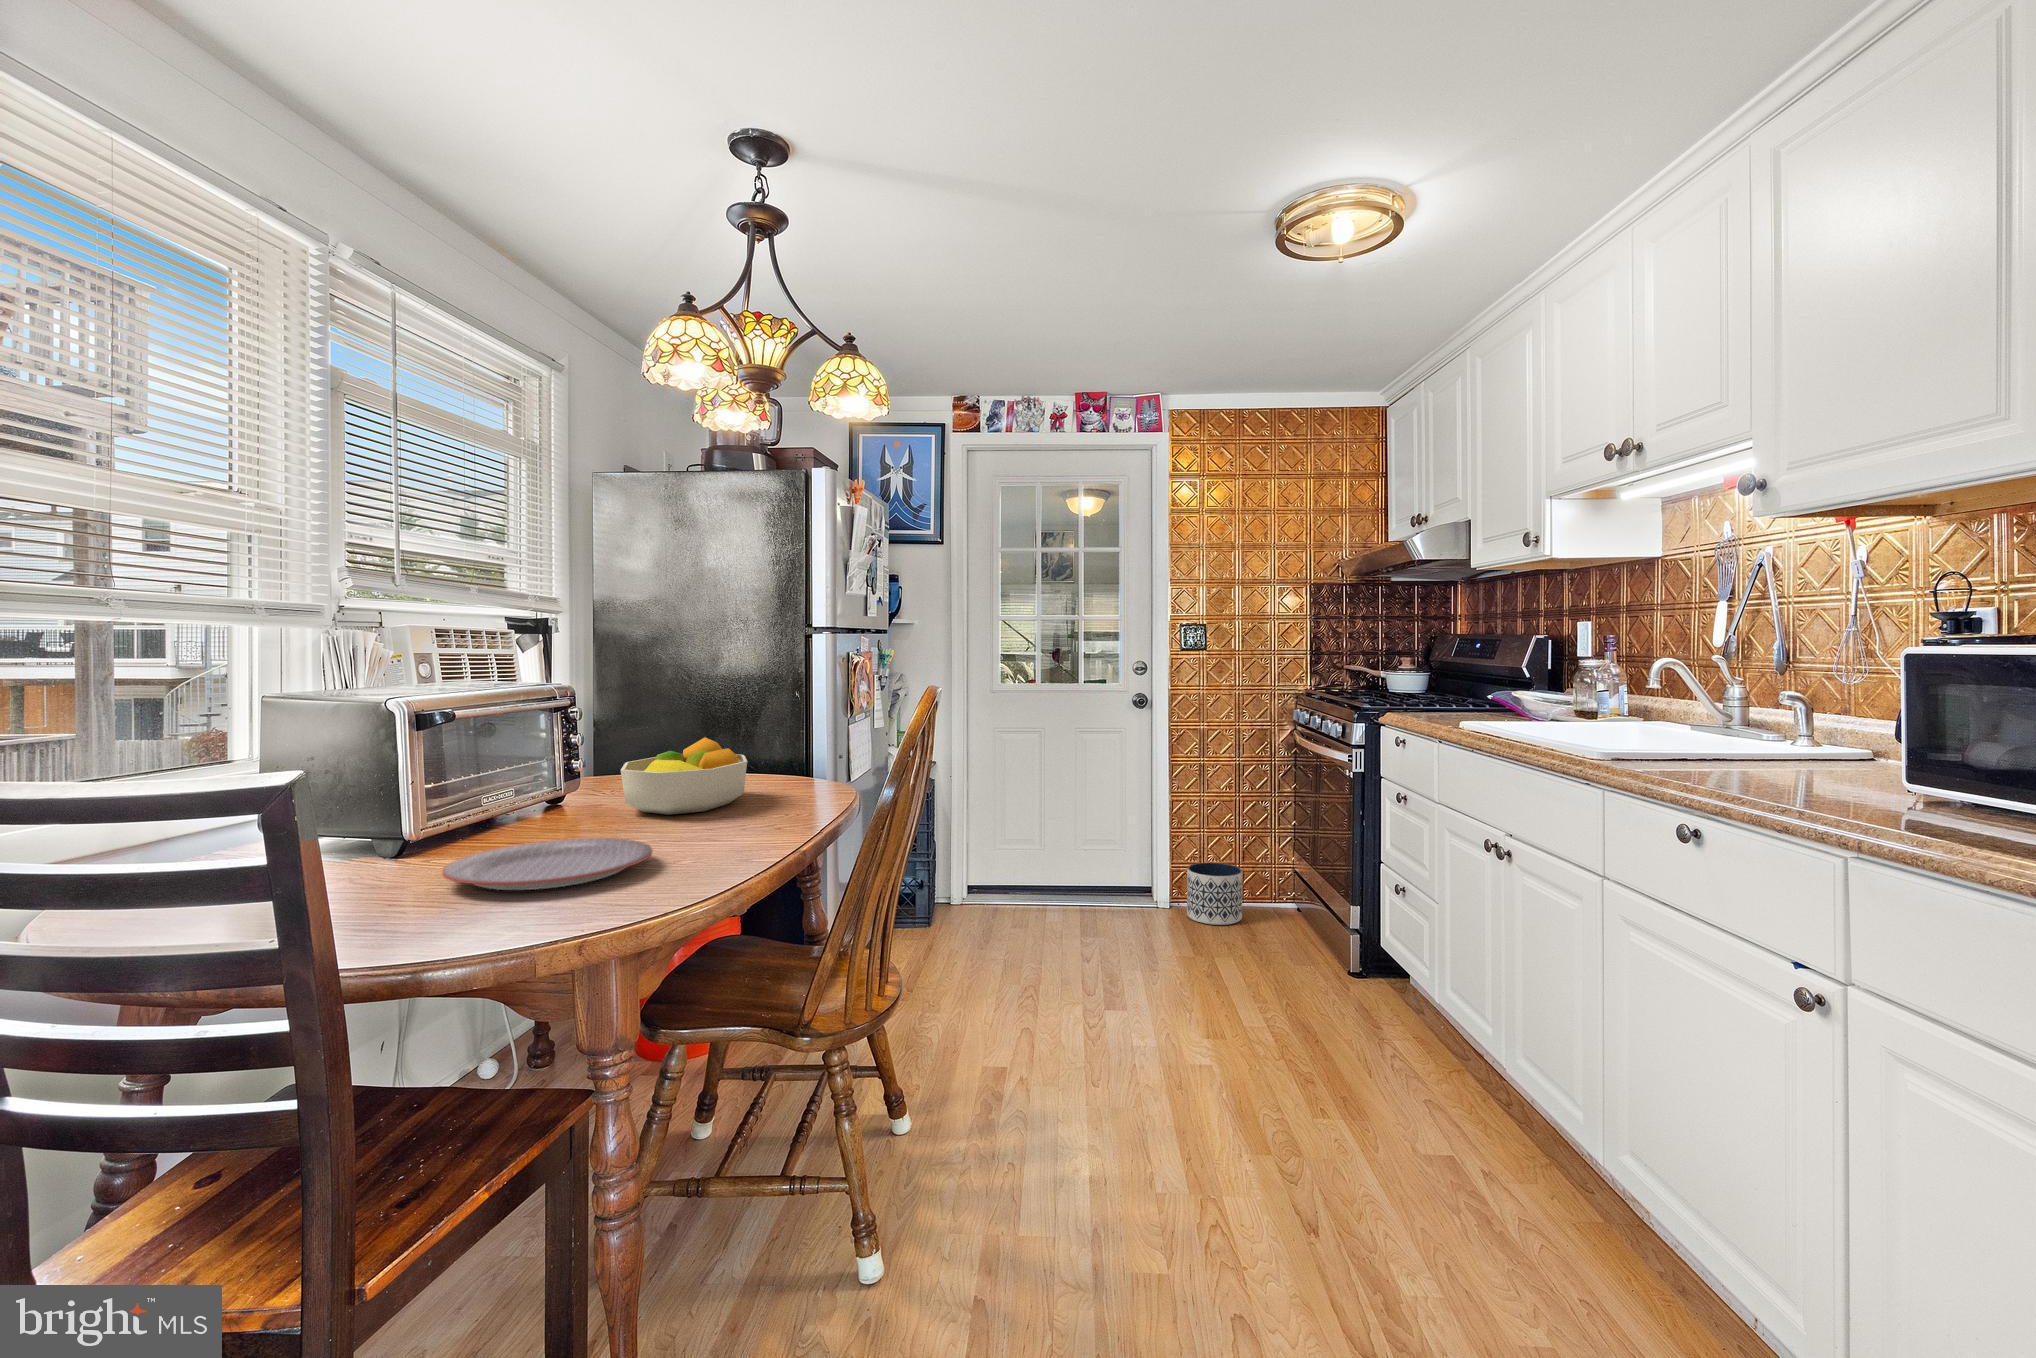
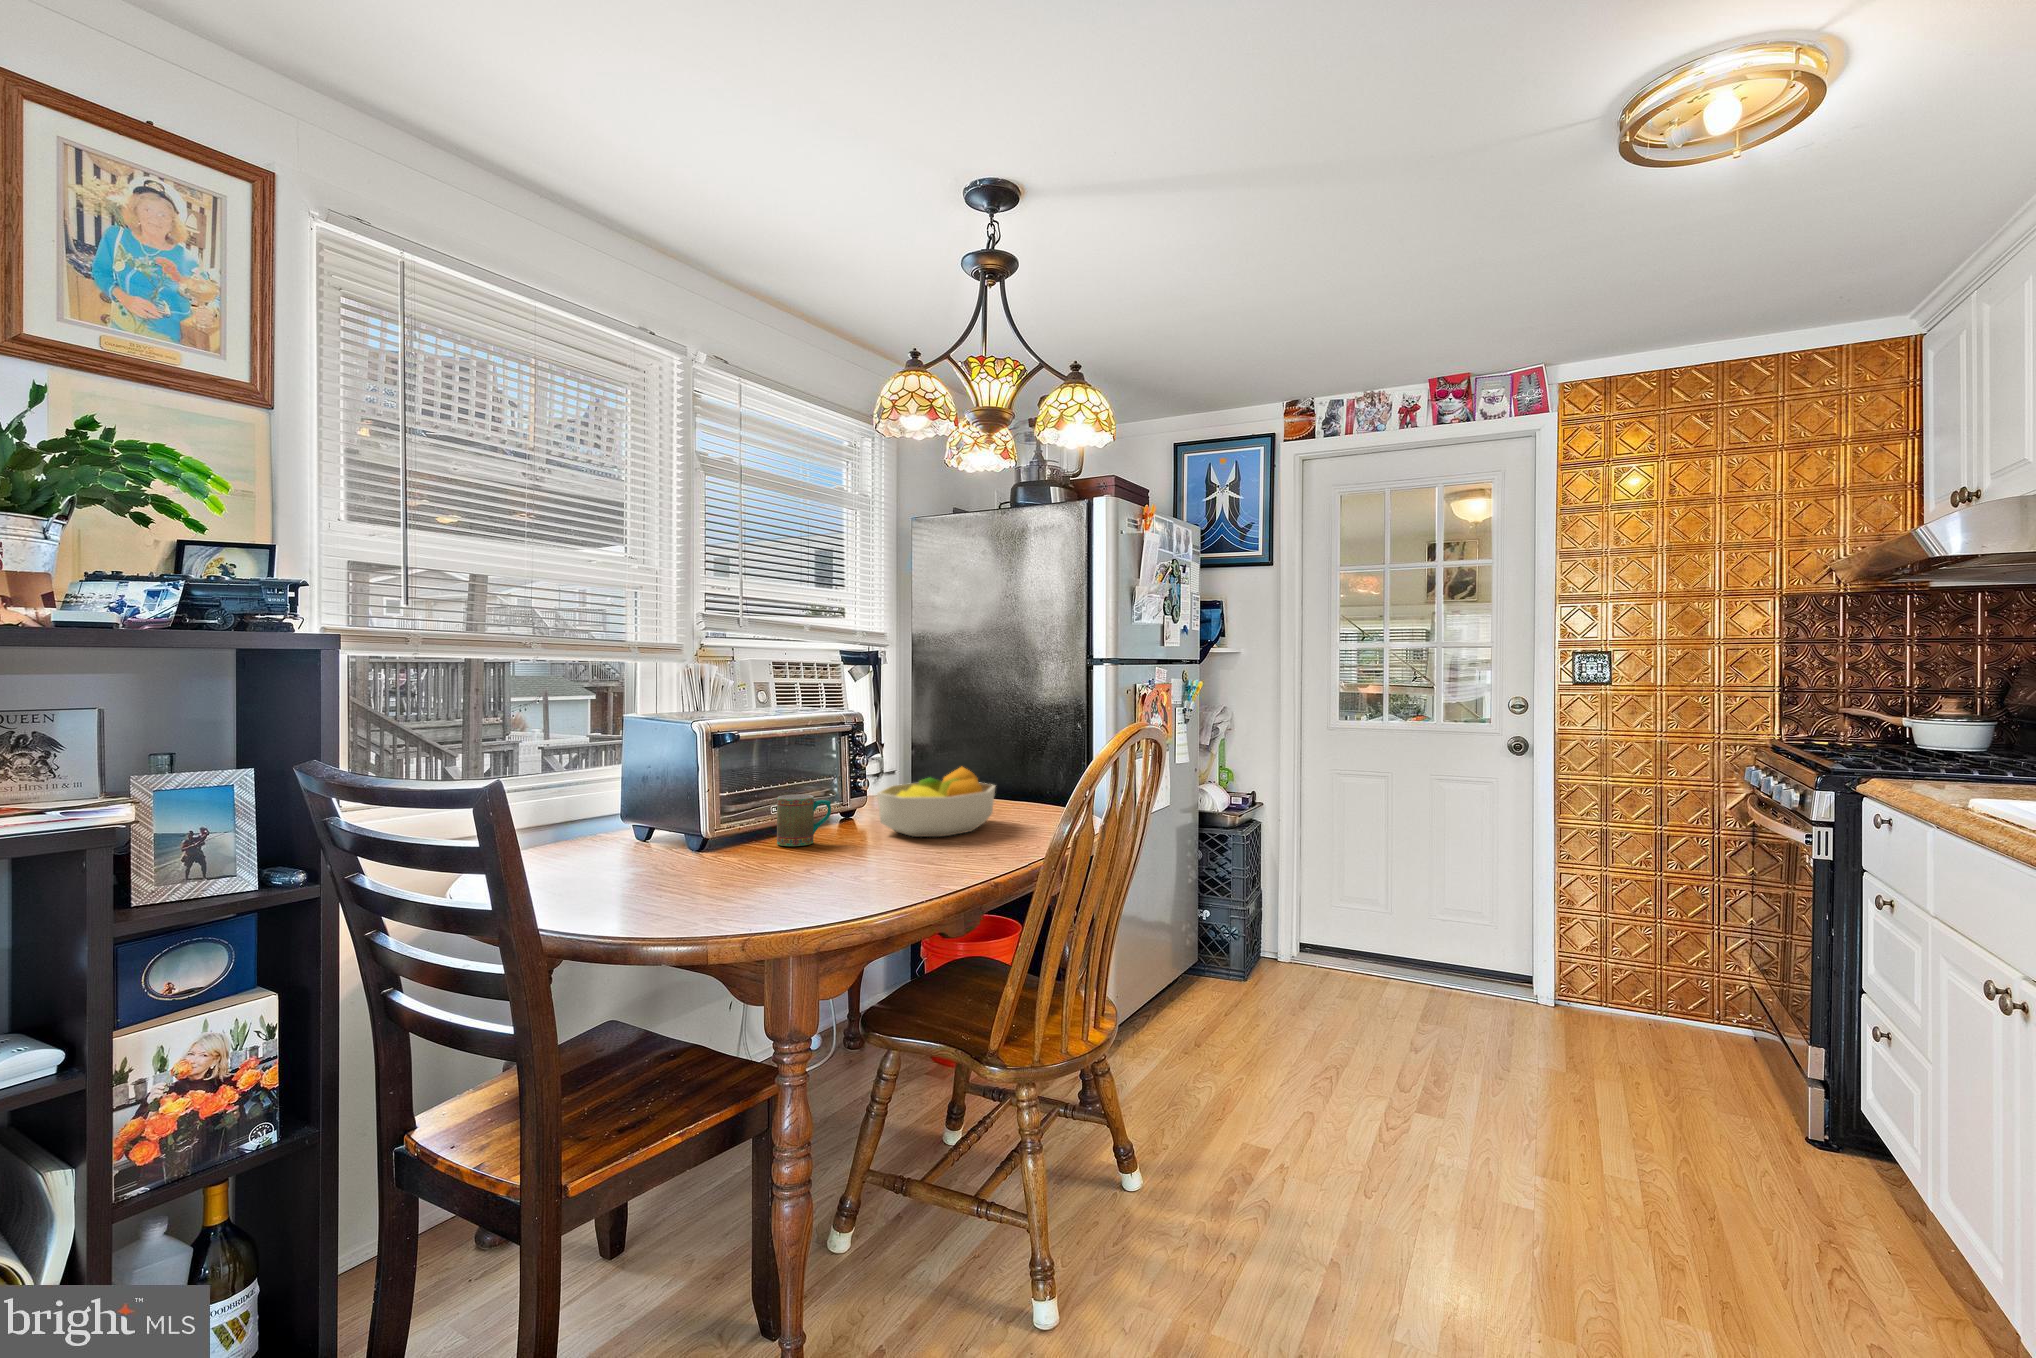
mug: none [503,777,572,838] -> present [777,794,831,846]
plate: present [442,838,652,890] -> none [698,851,860,891]
planter: present [1187,863,1242,925] -> none [1577,957,1660,1043]

